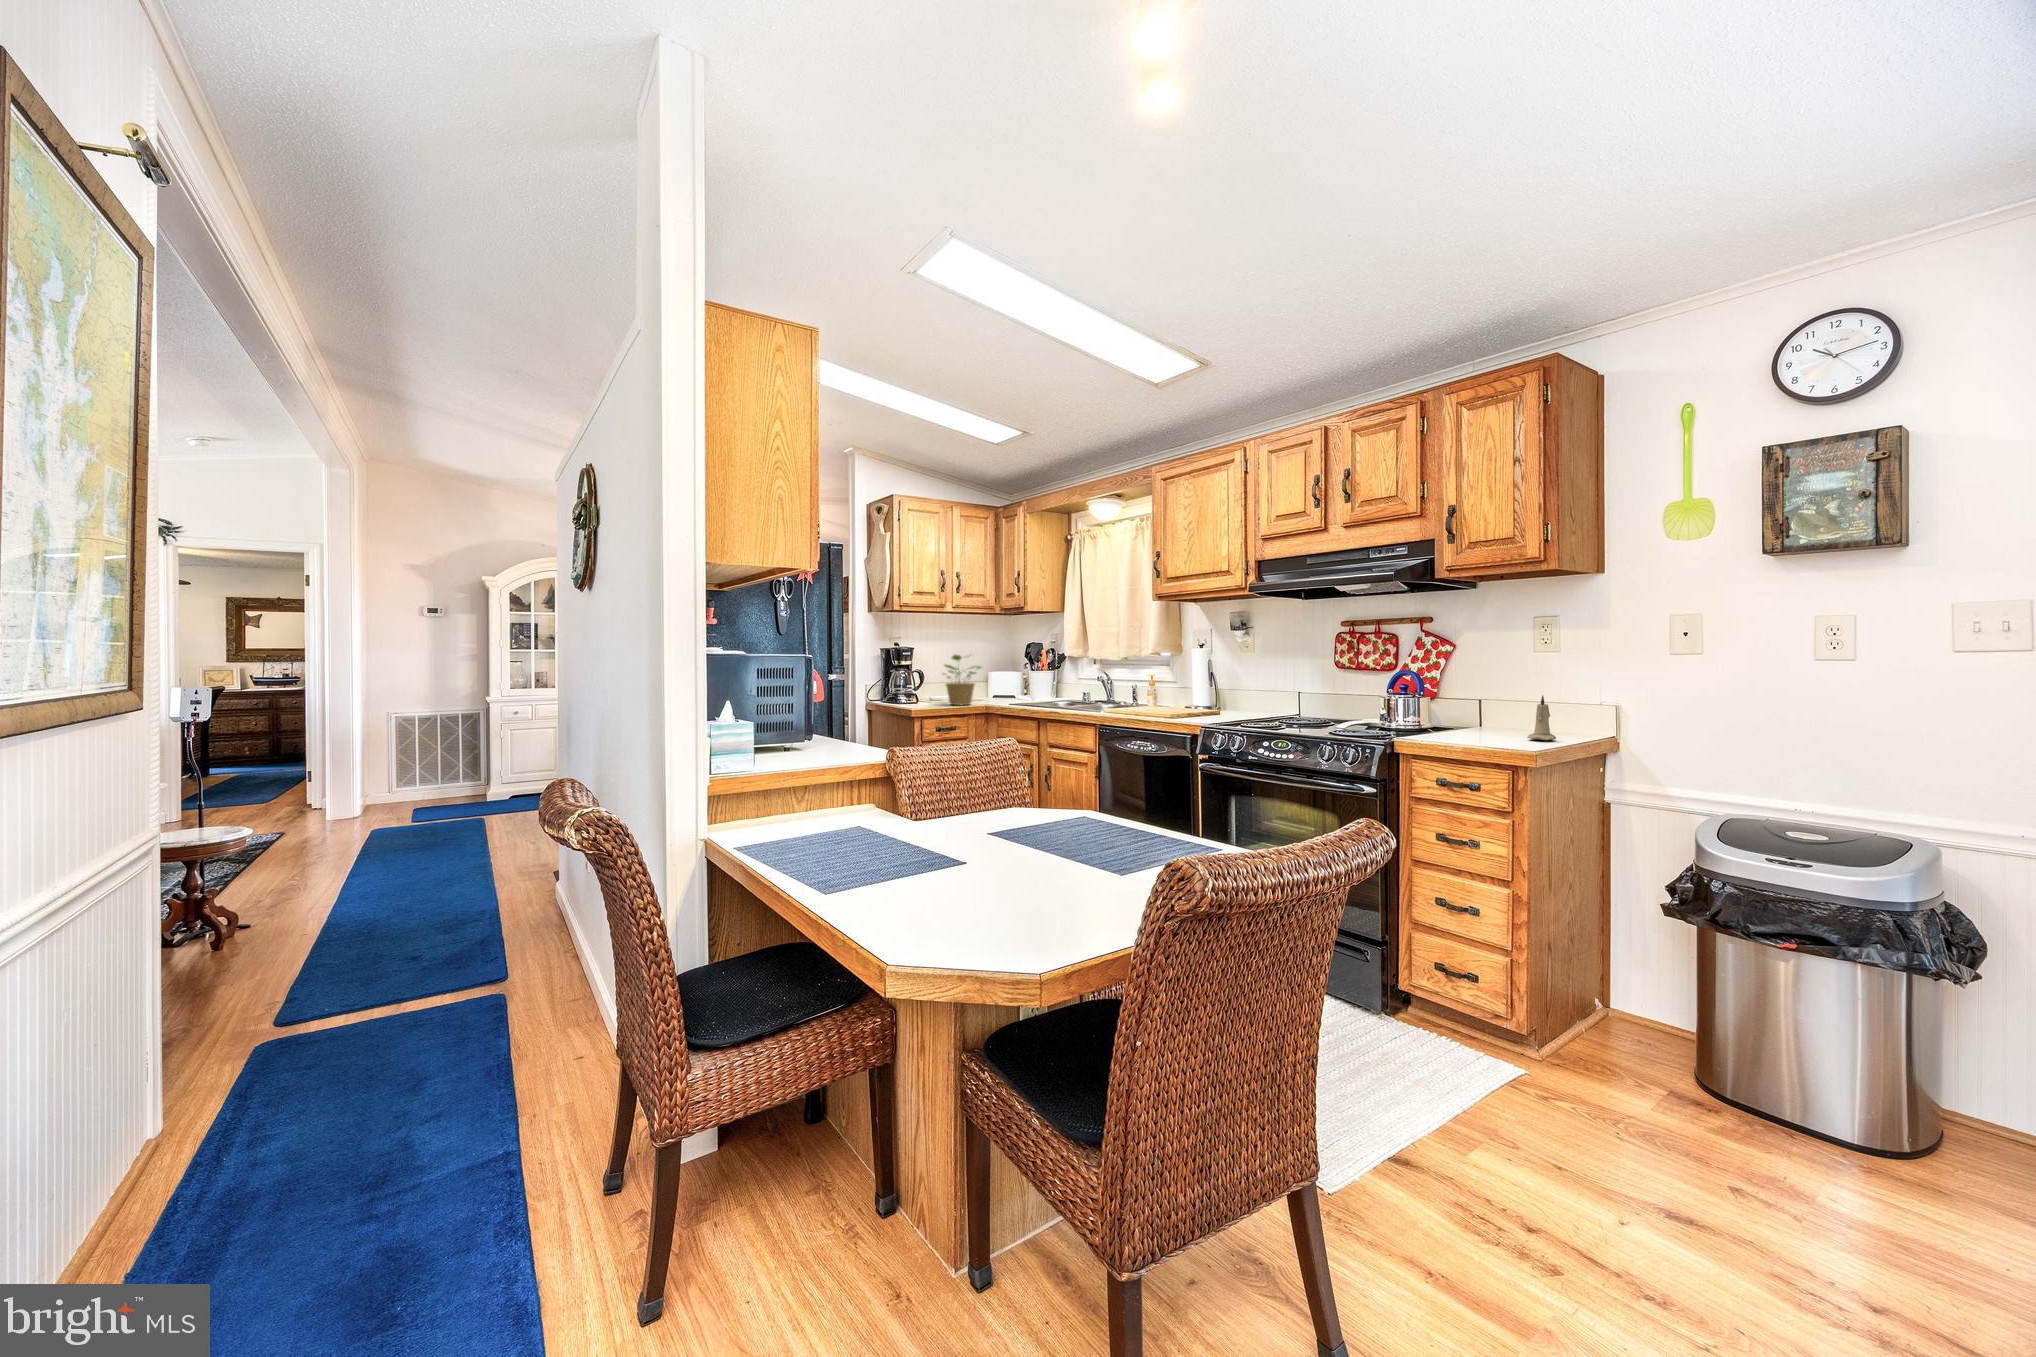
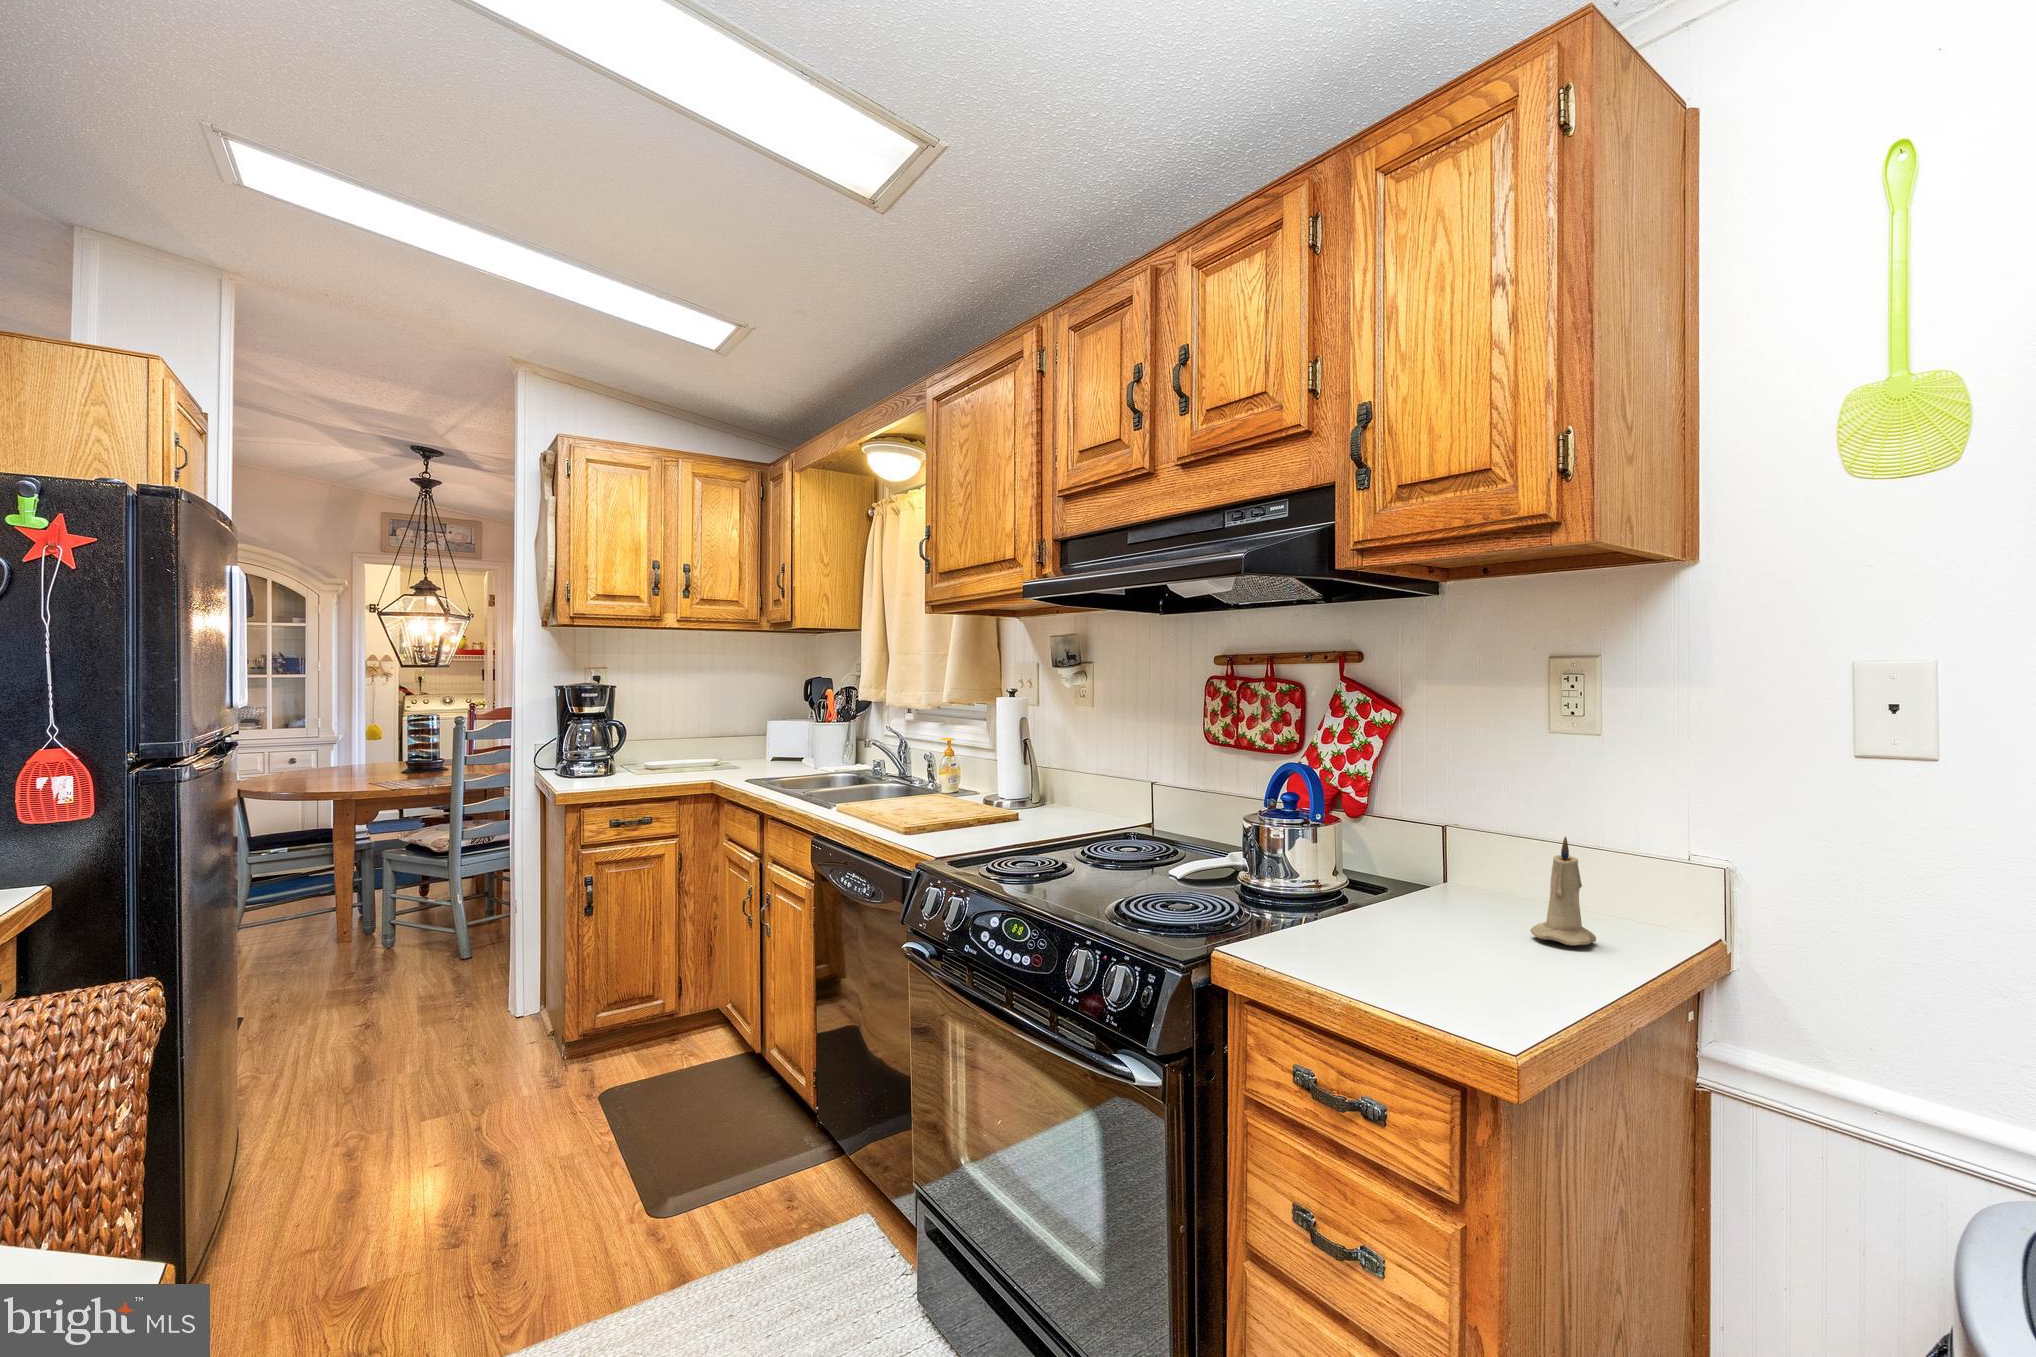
potted plant: present [945,655,981,705] -> none [646,692,719,773]

